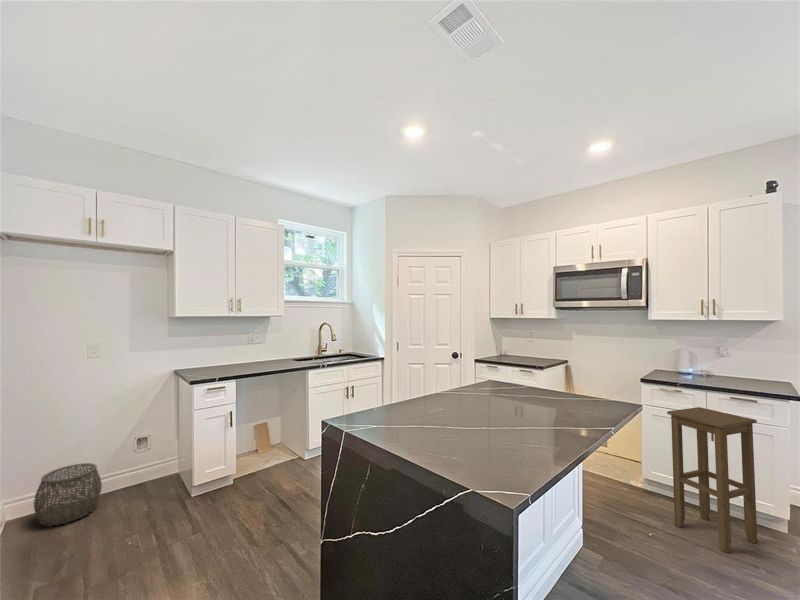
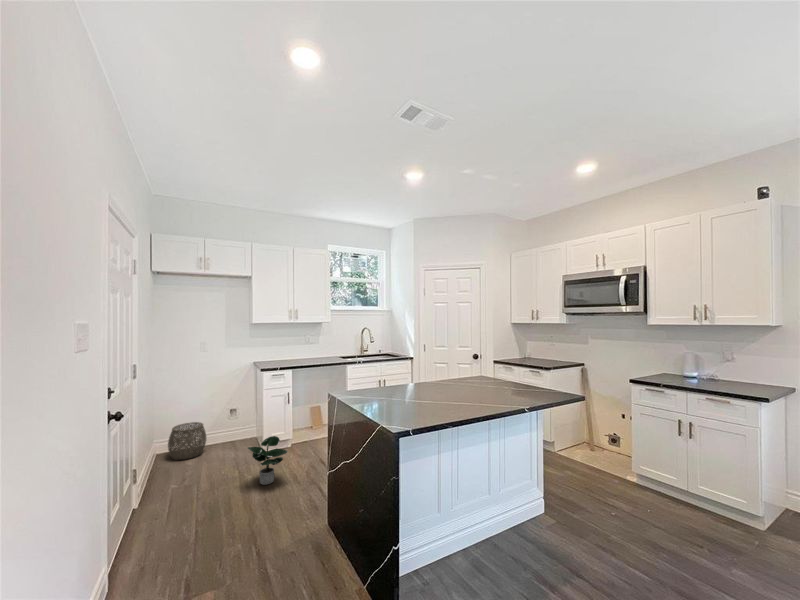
stool: present [667,407,757,553] -> none [636,408,722,541]
potted plant: none [185,476,247,551] -> present [248,436,288,485]

